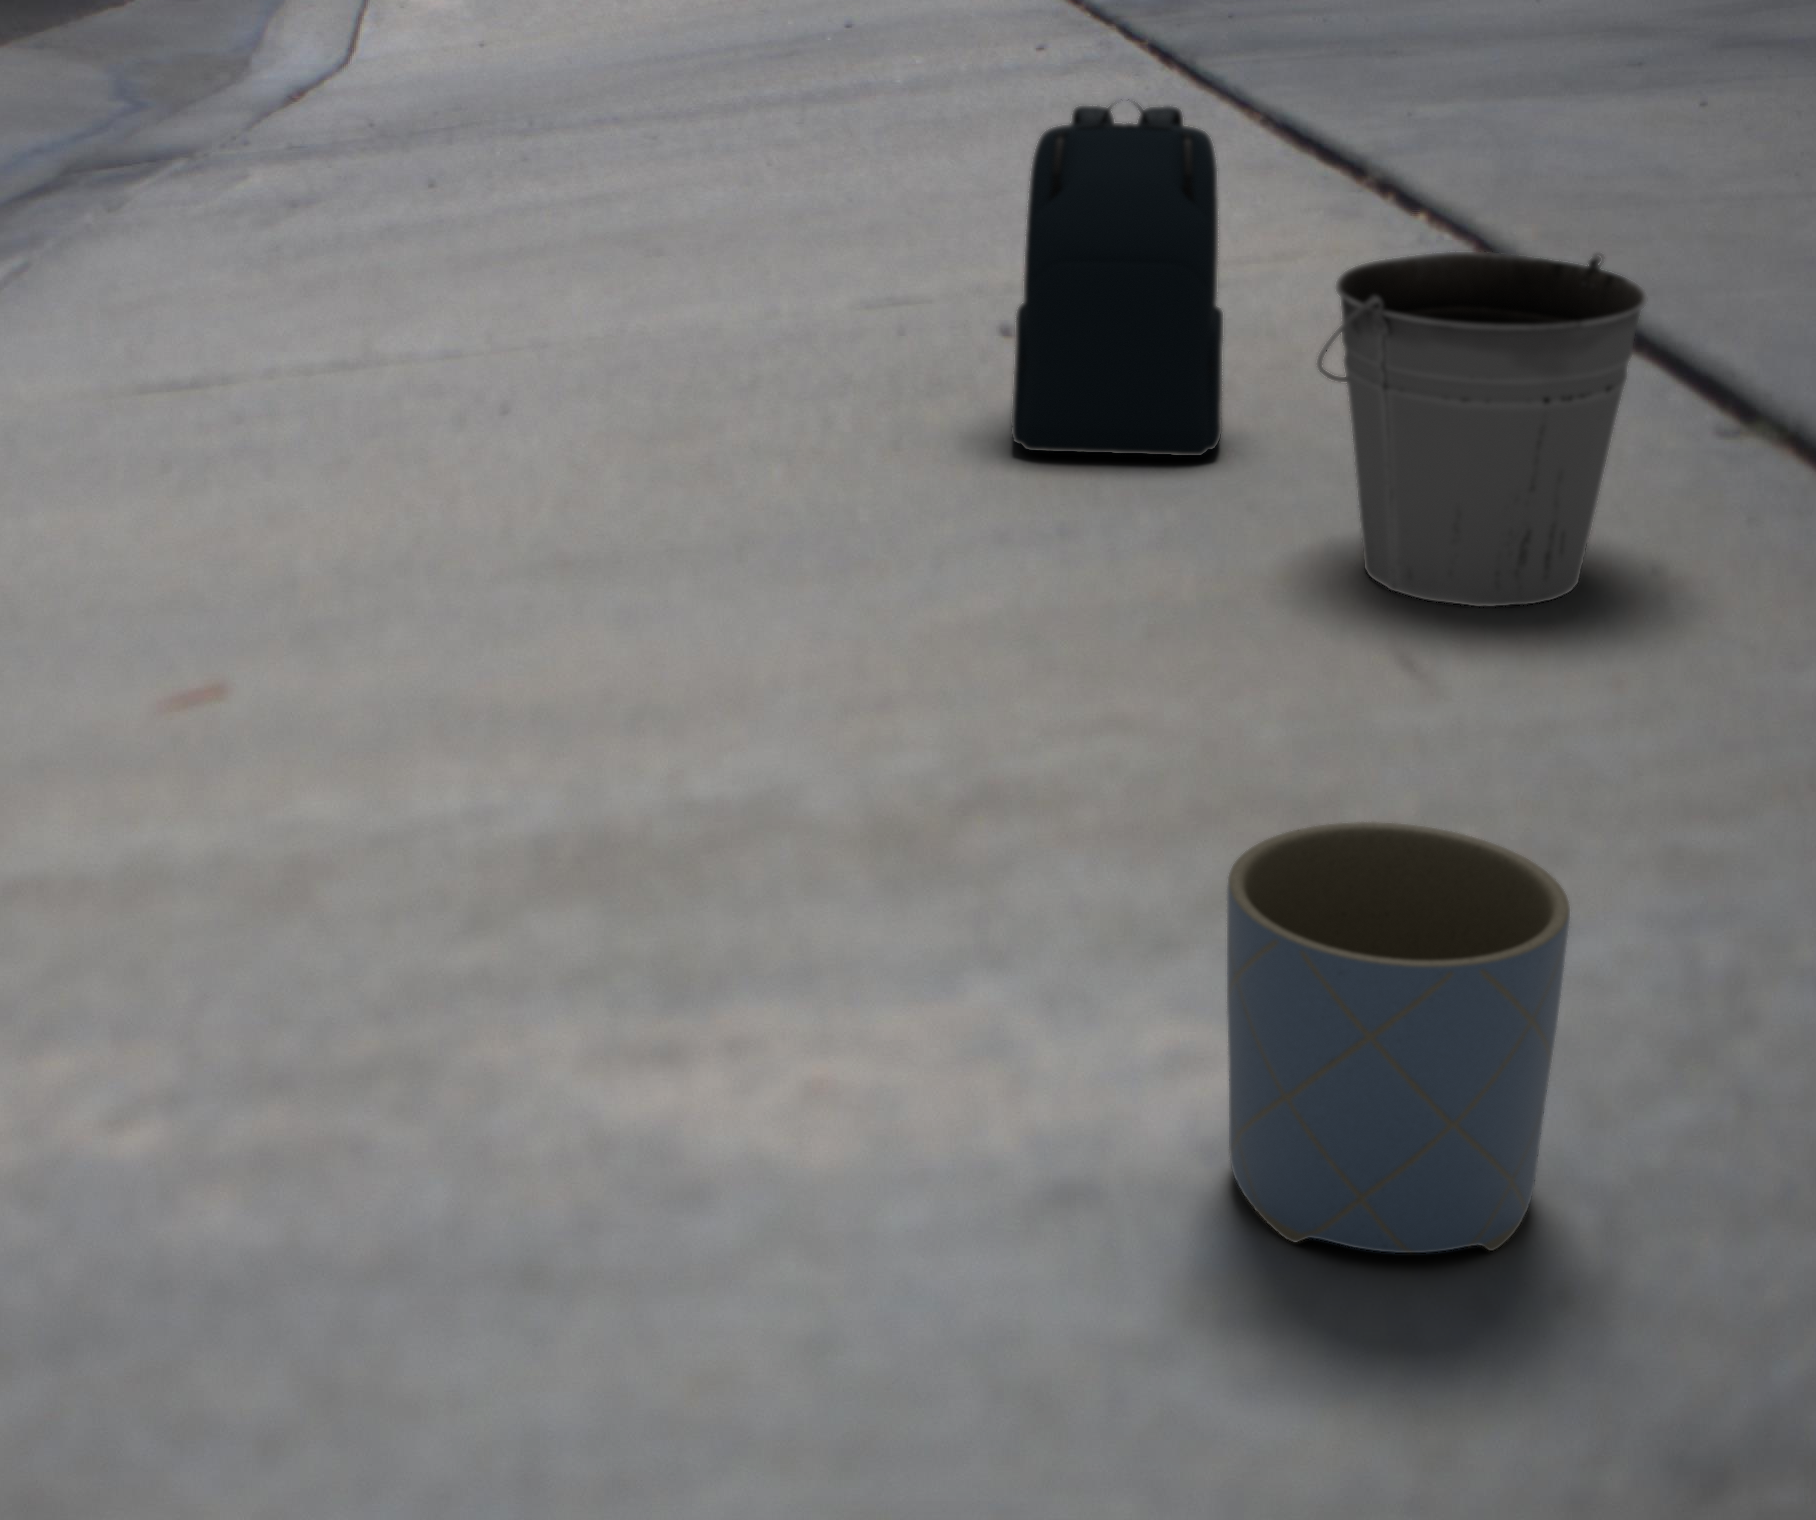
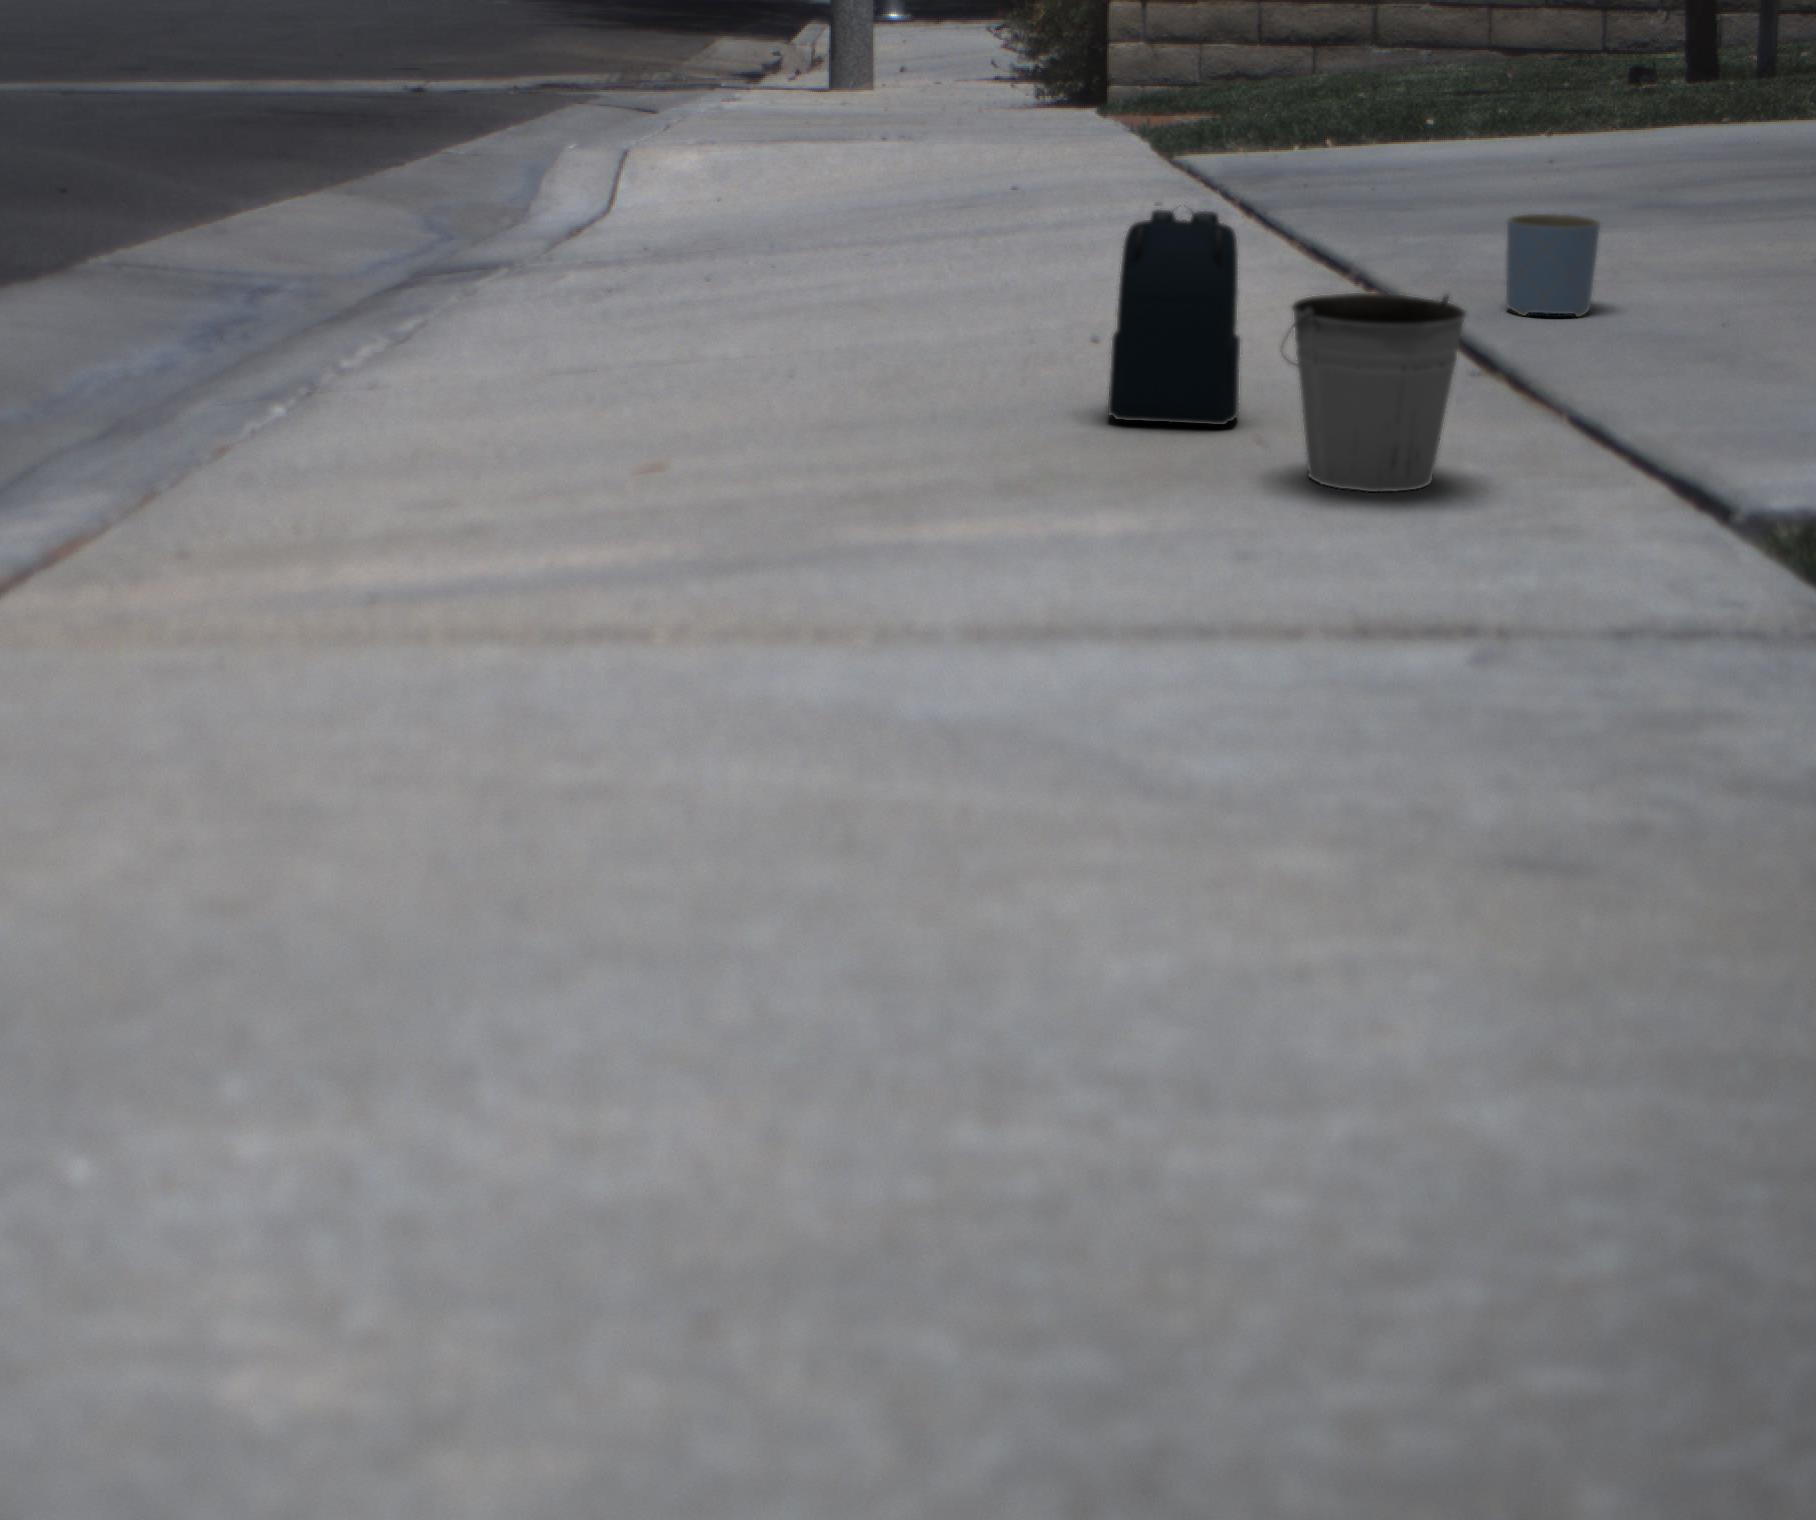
planter: present [1227,822,1570,1253] -> present [1506,214,1600,317]

